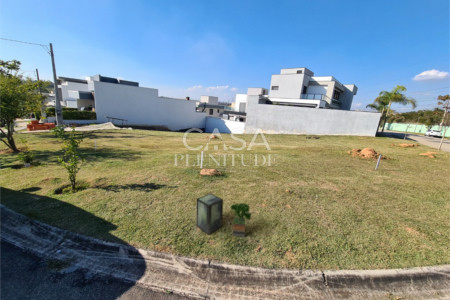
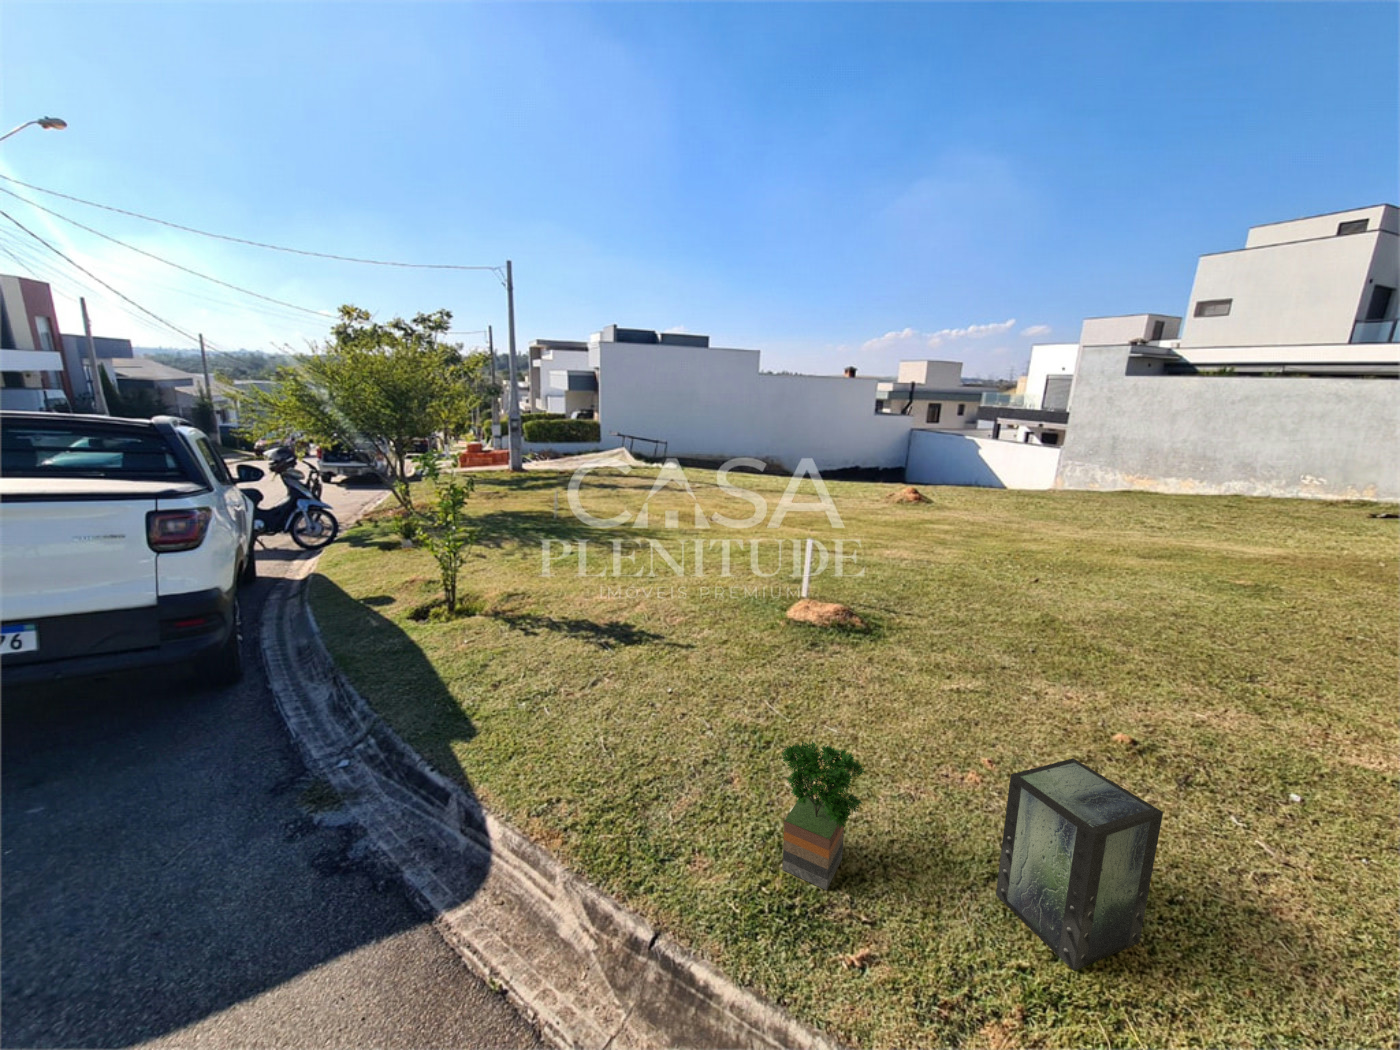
storage box: present [197,194,223,235] -> present [996,758,1163,971]

